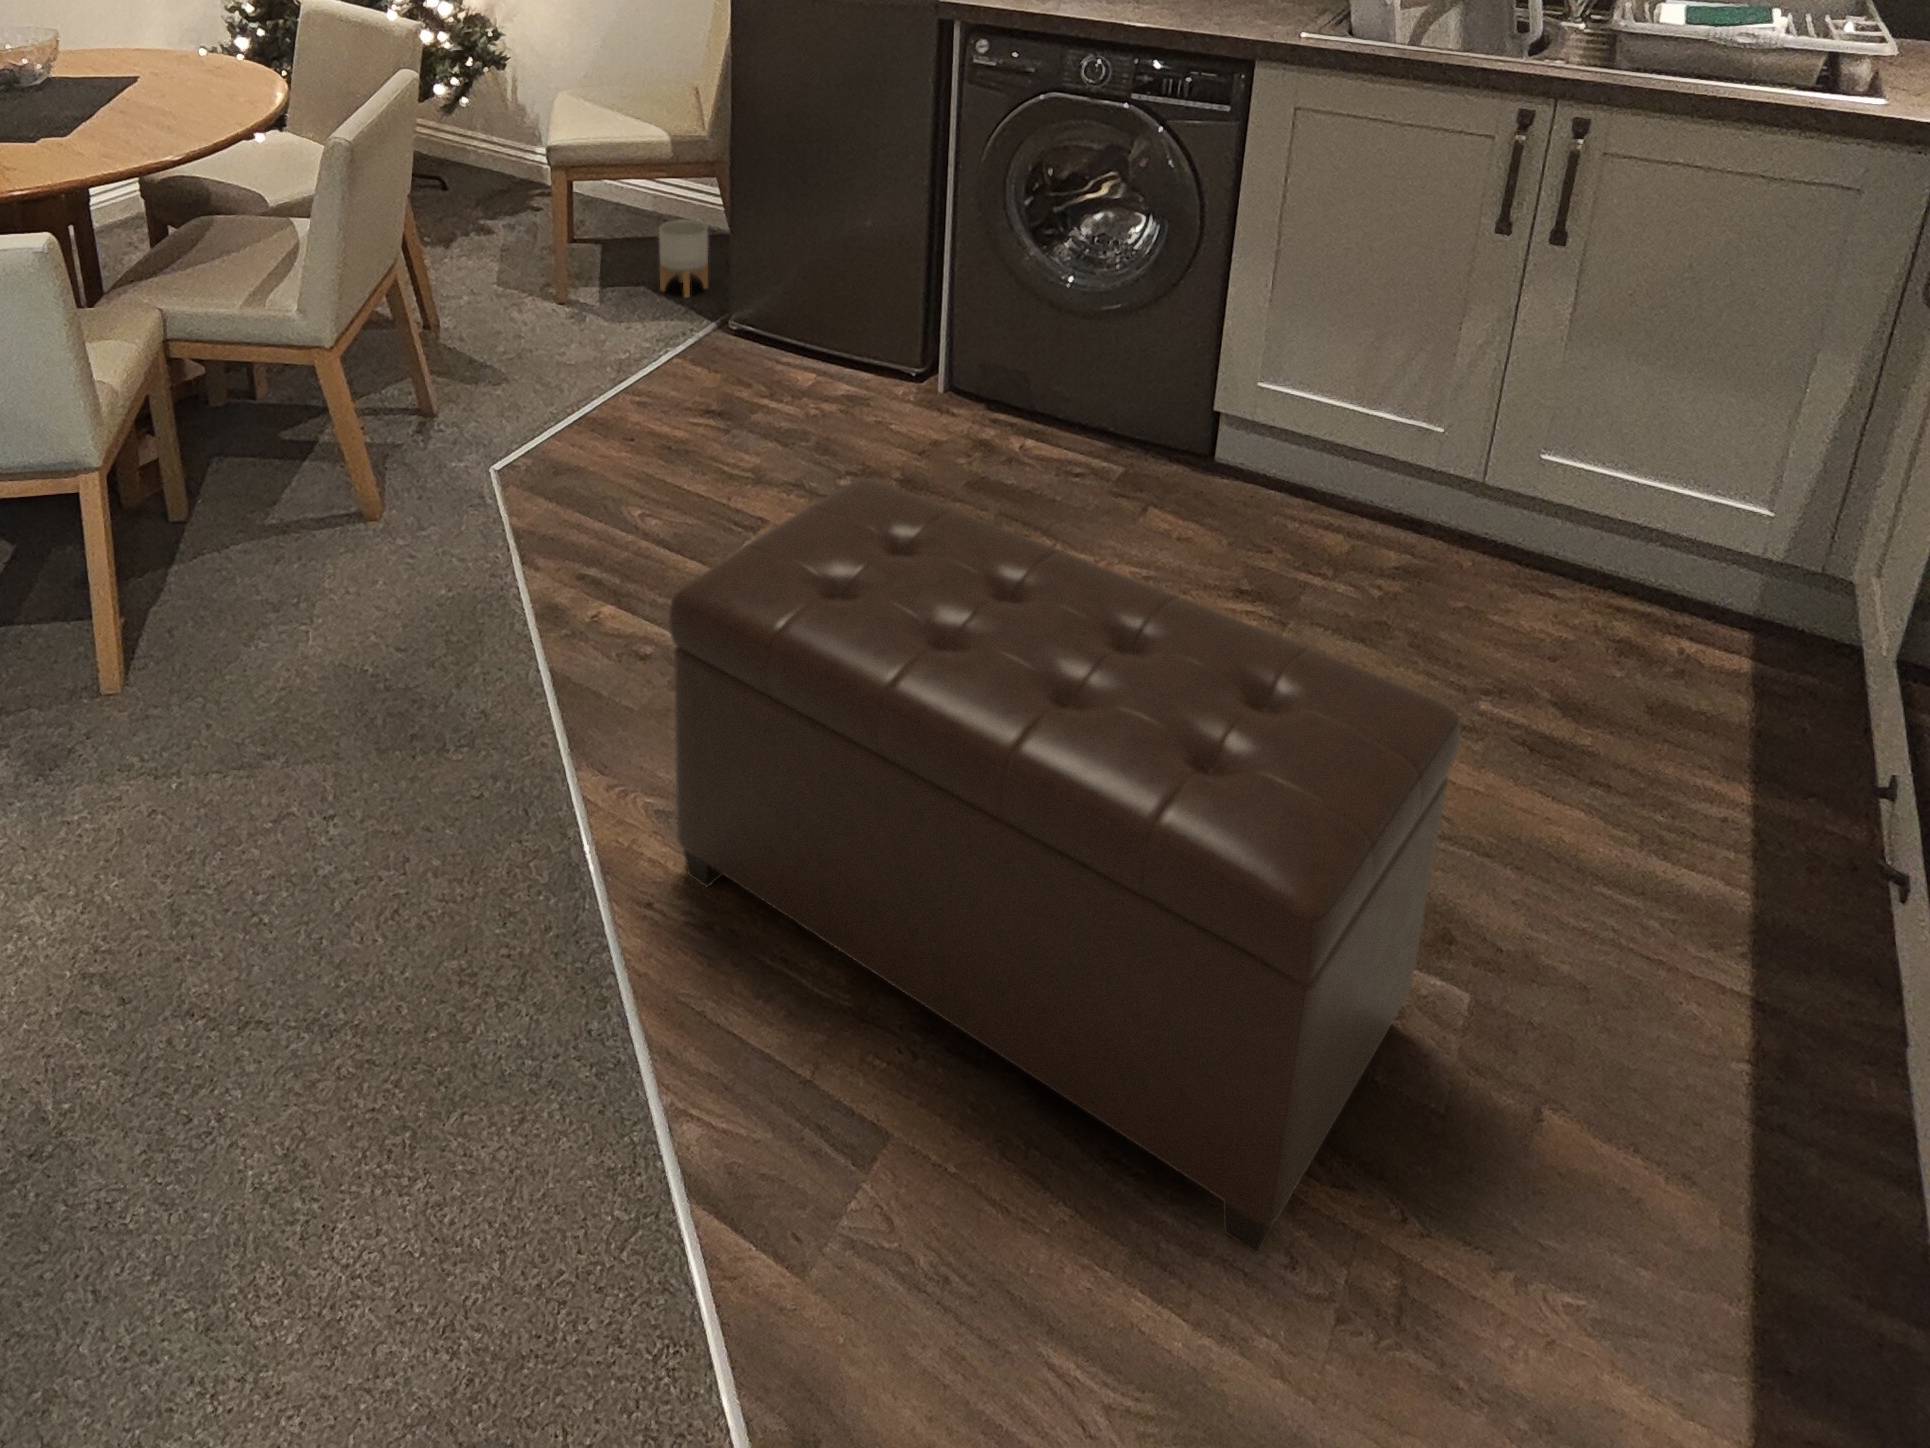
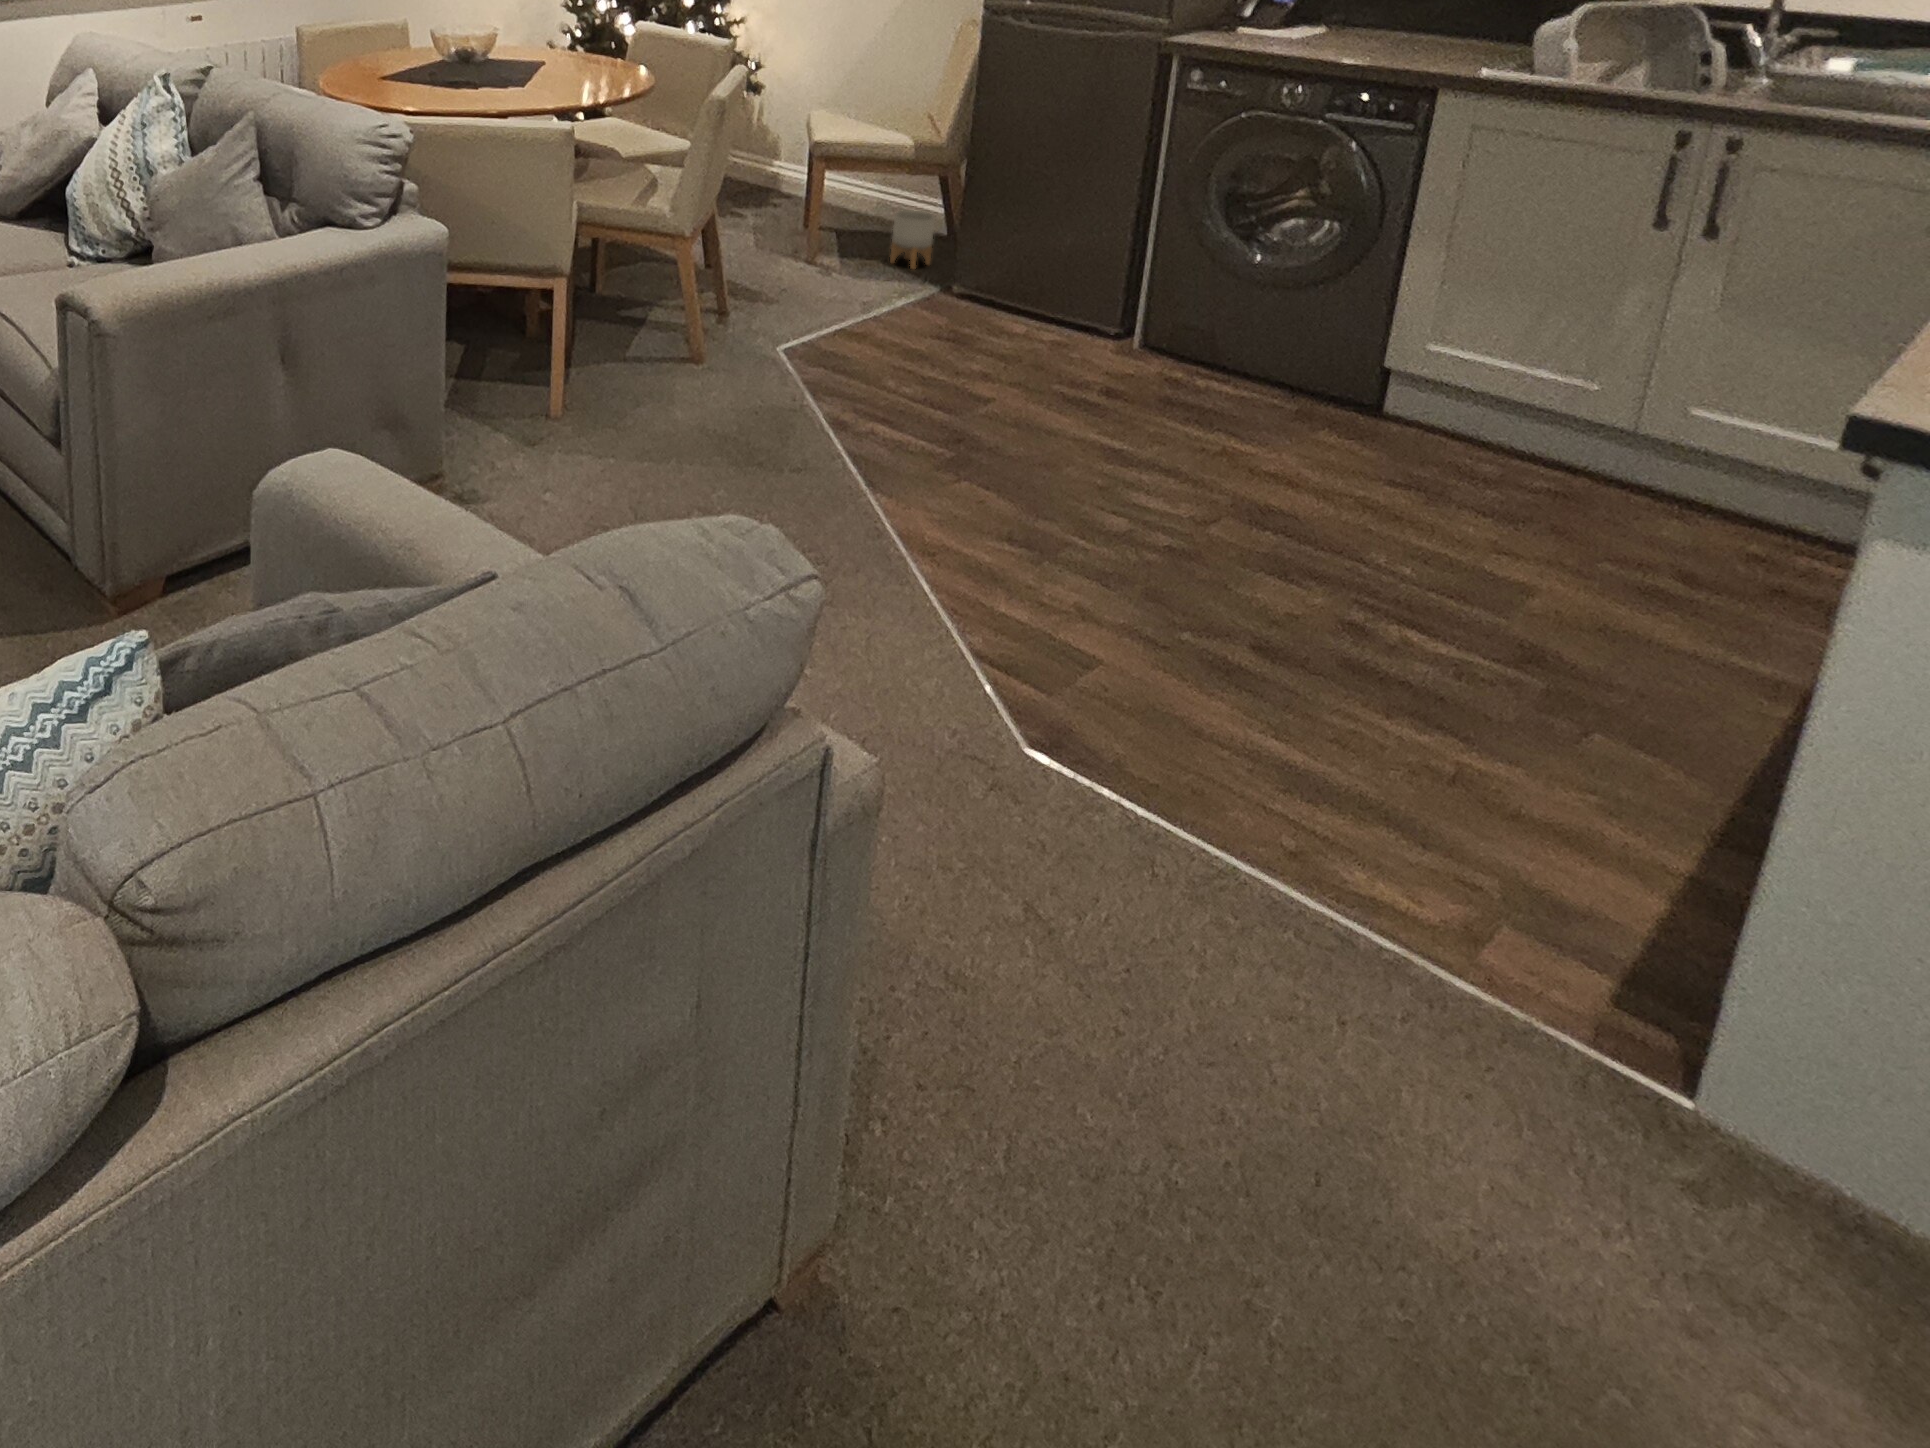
ottoman: present [669,478,1461,1254] -> none [952,329,1545,761]

